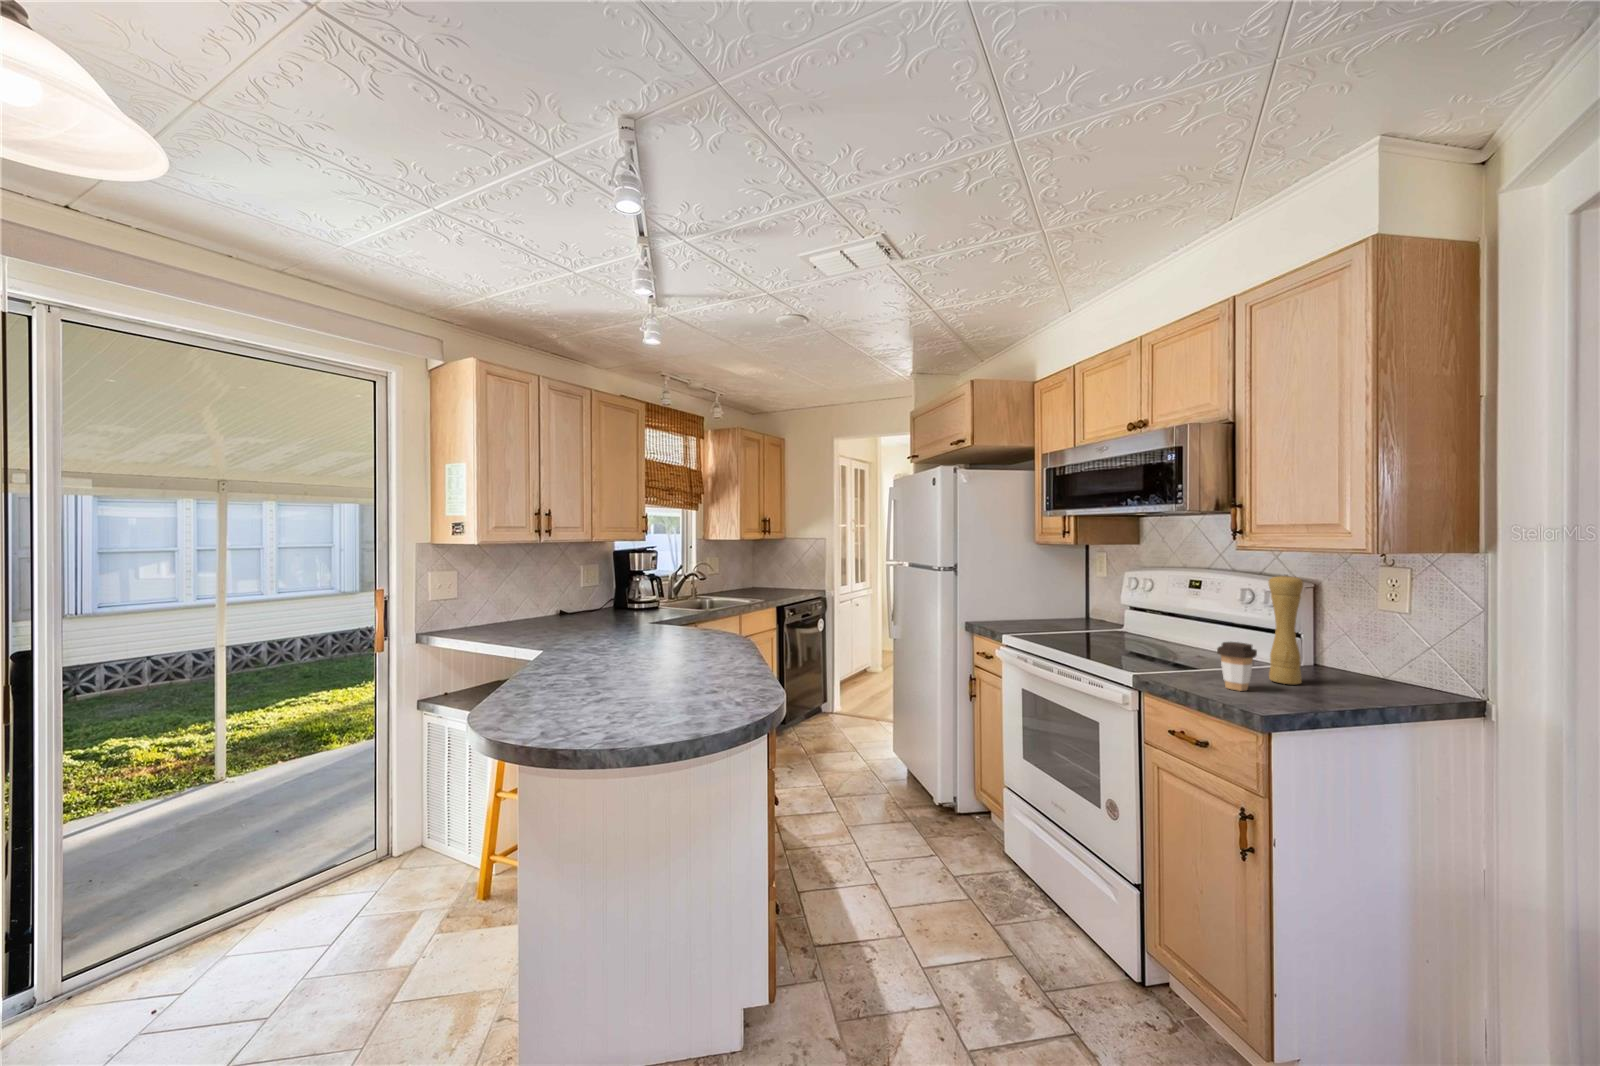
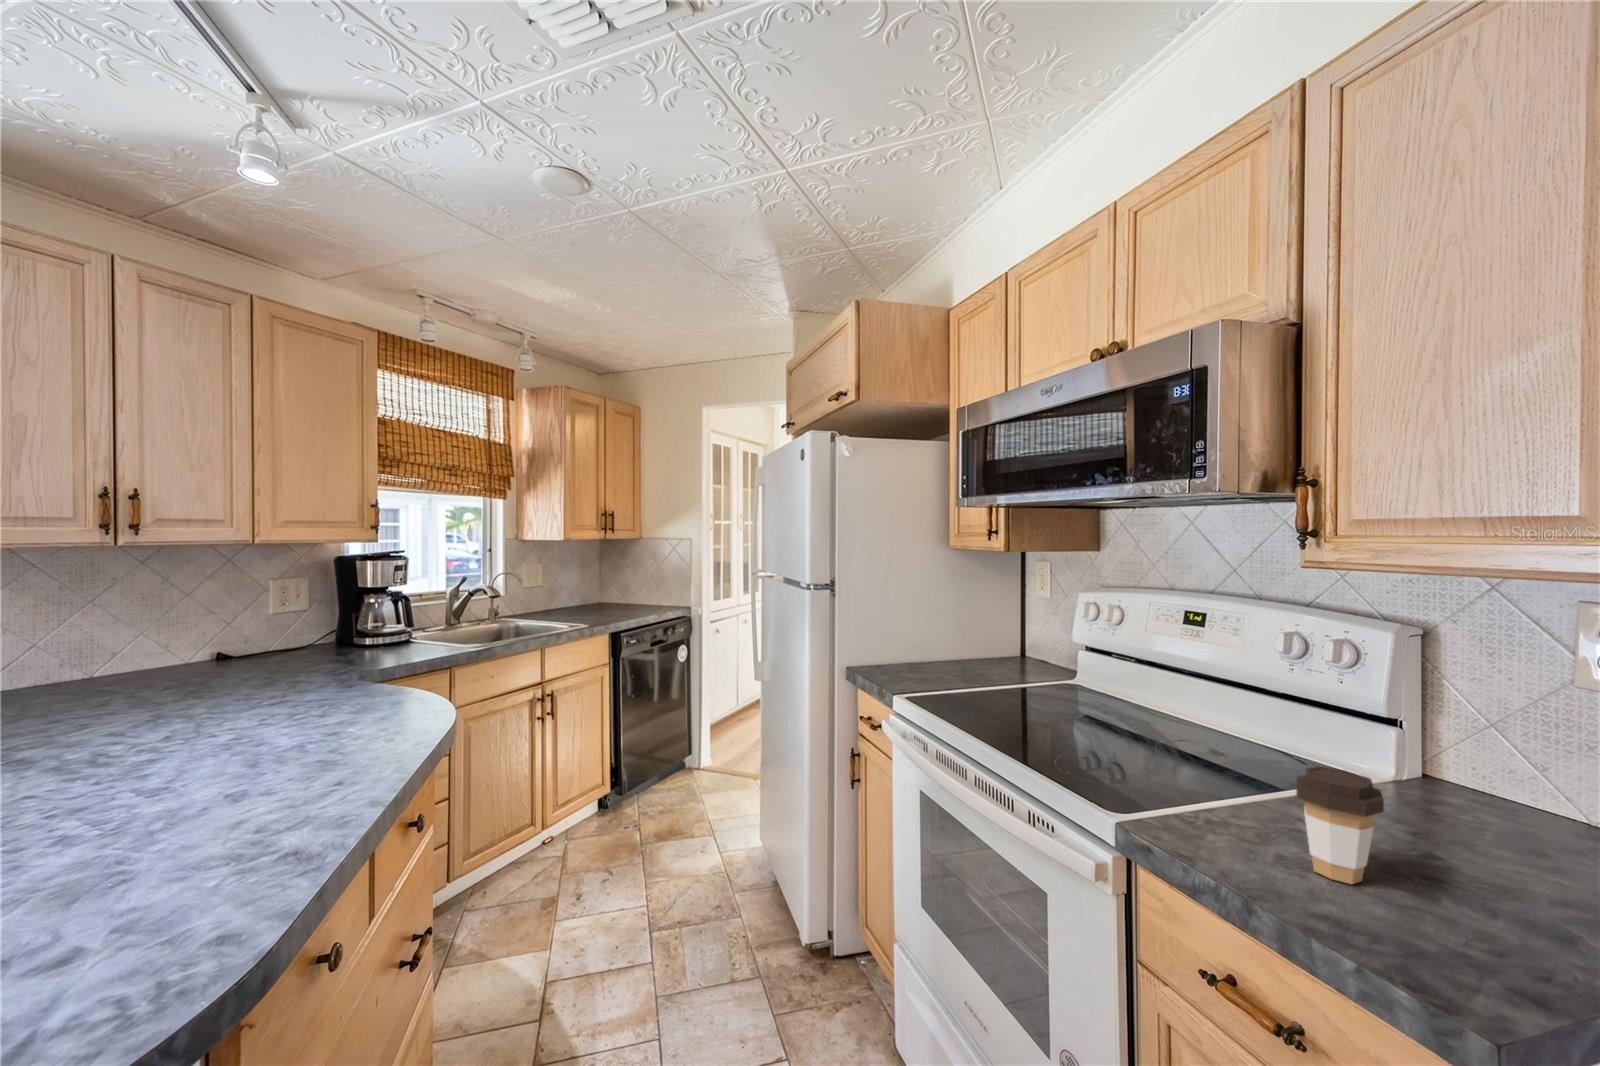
pepper mill: present [1269,575,1303,684] -> none [1380,620,1457,852]

